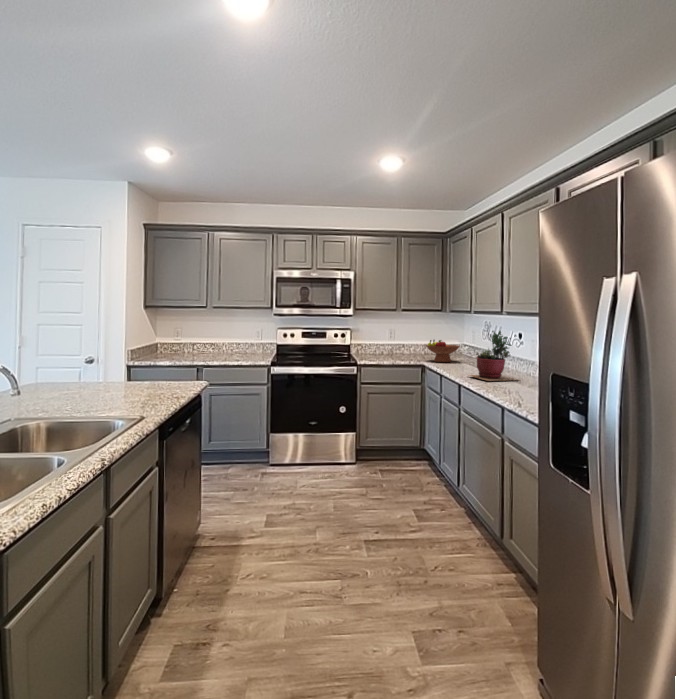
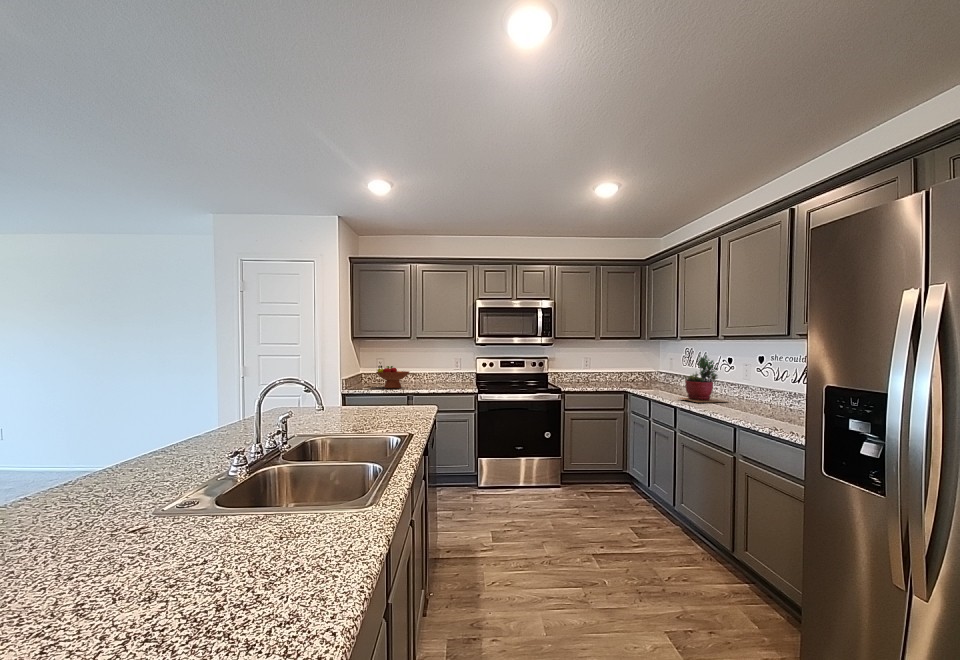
fruit bowl: present [426,340,460,362] -> present [376,366,409,388]

